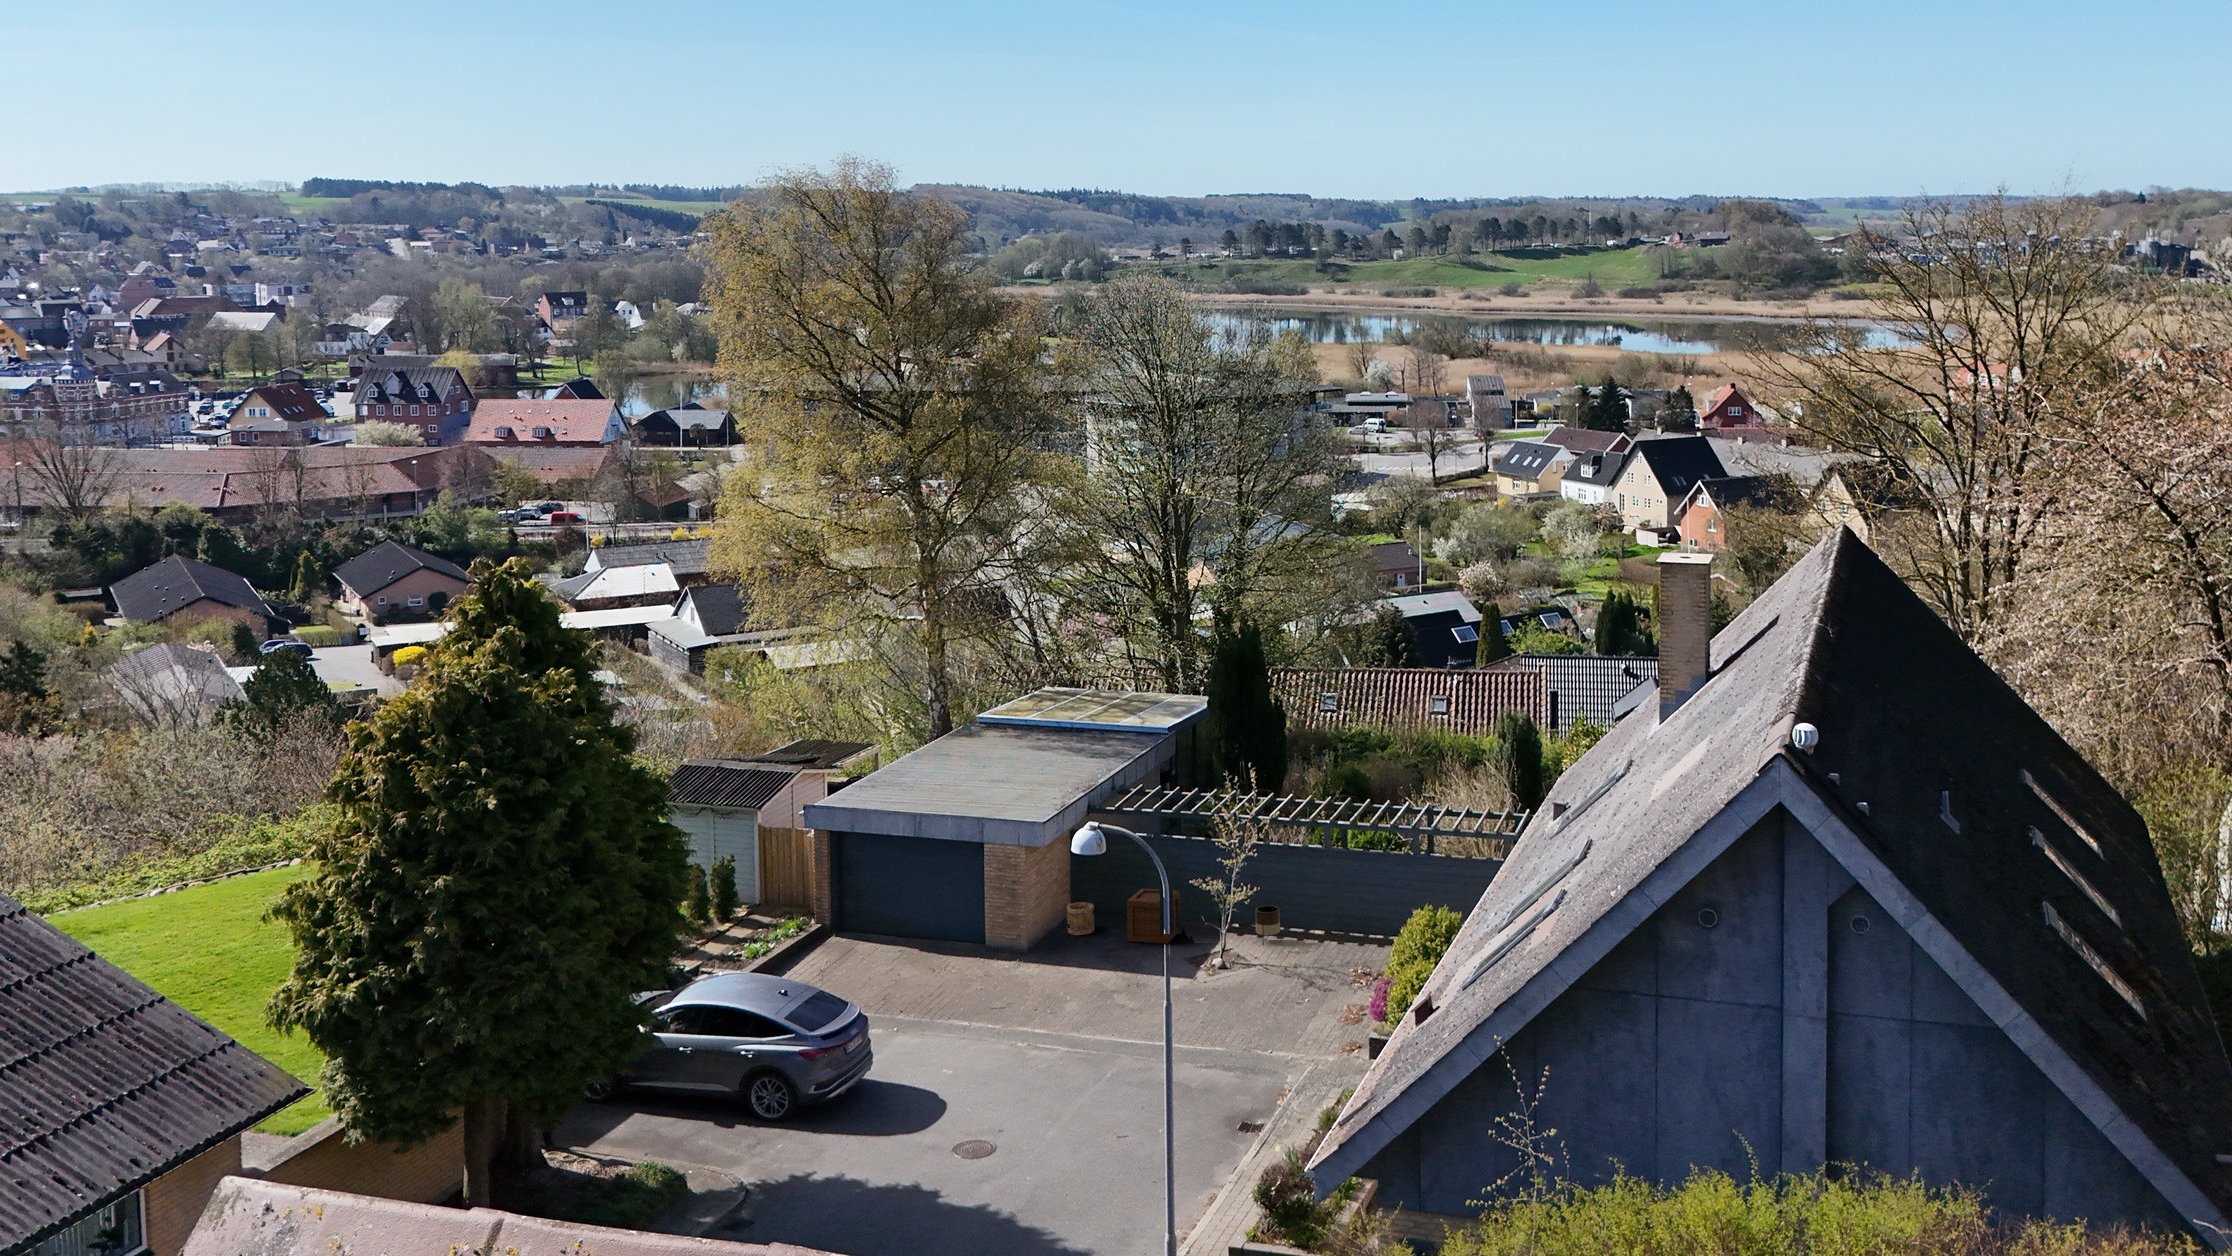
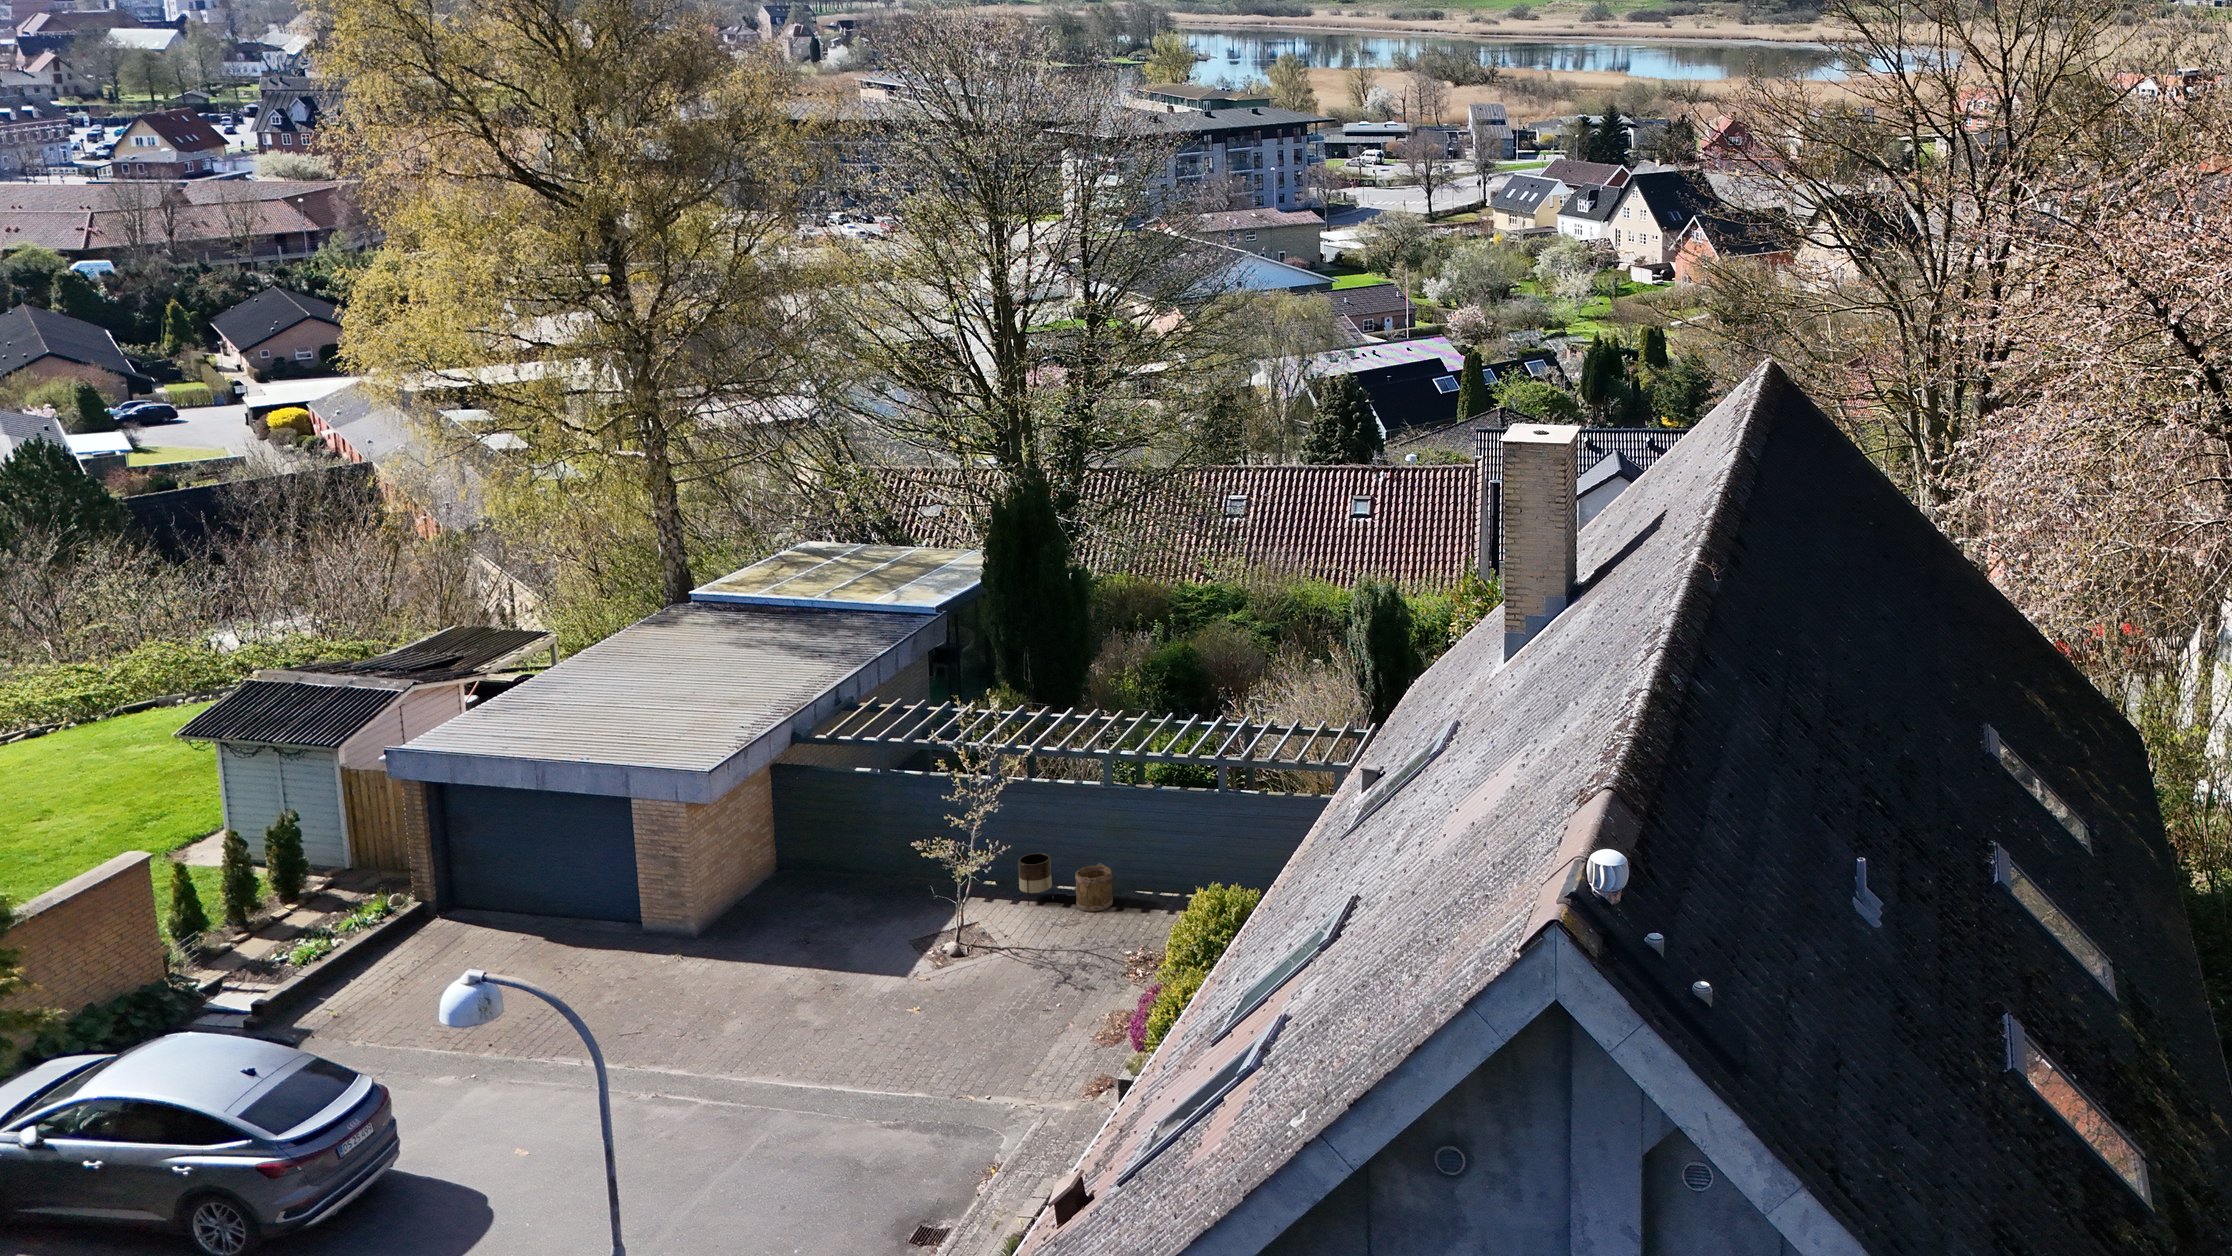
wooden crate: present [1127,889,1180,944] -> none [844,835,924,909]
bucket: present [1067,902,1095,935] -> present [1075,863,1117,912]

